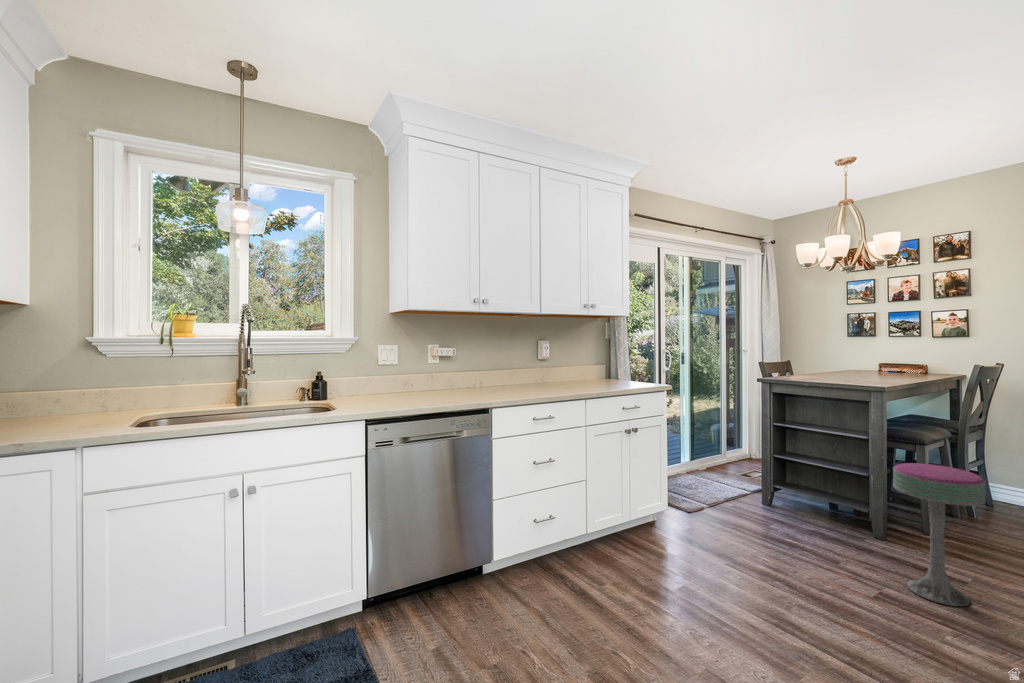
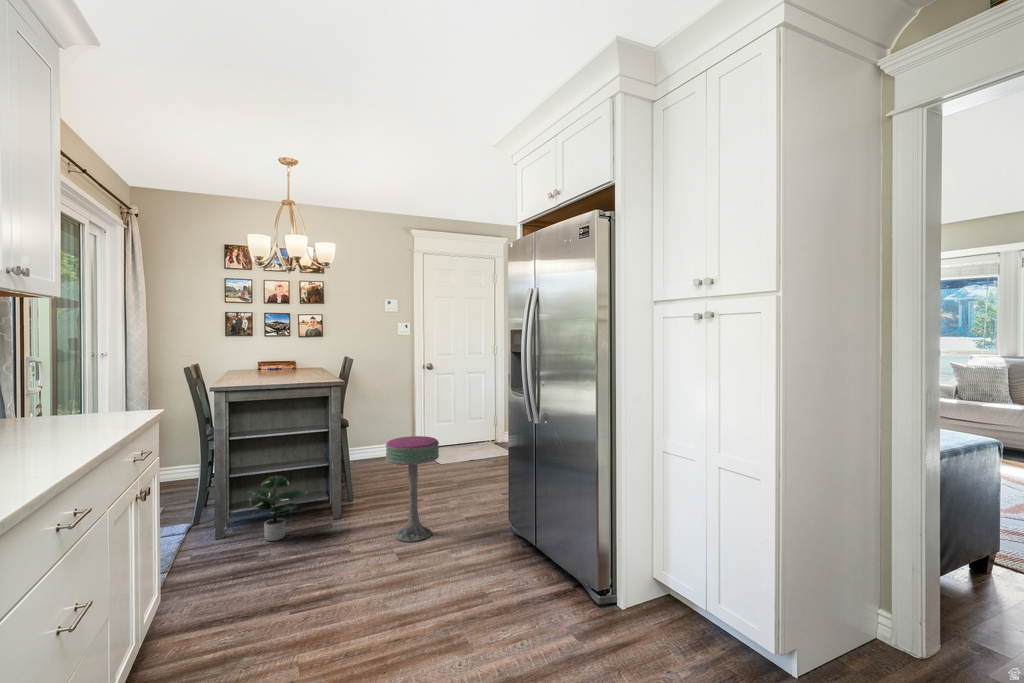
potted plant: none [771,467,829,525] -> present [249,476,307,541]

